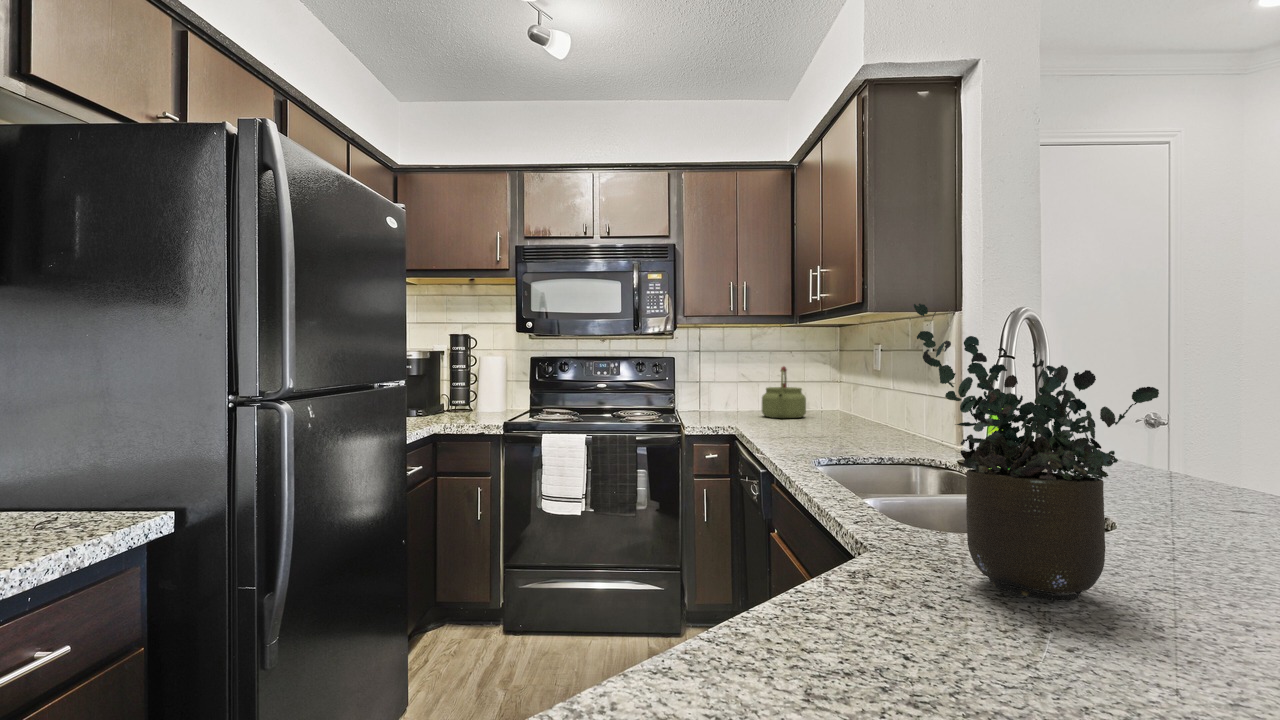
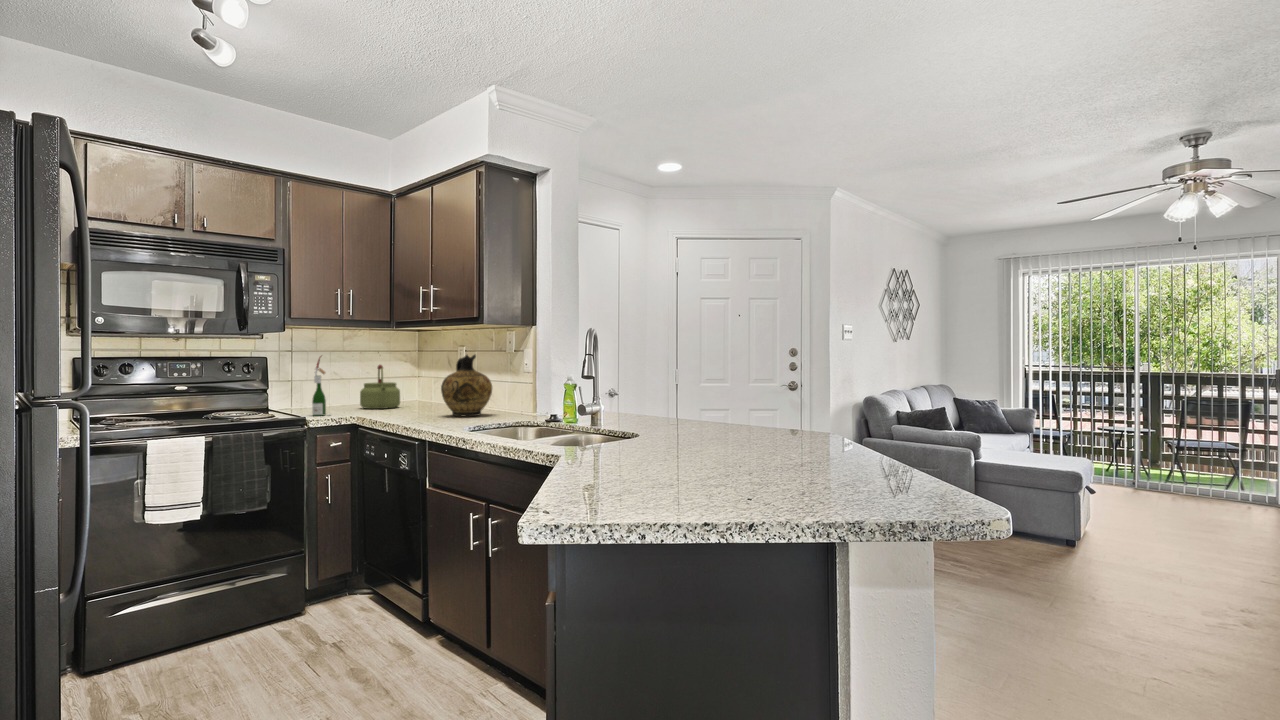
potted plant: present [914,304,1159,601] -> none [593,331,677,450]
ceramic jug: none [820,354,893,440] -> present [441,355,492,416]
wine bottle: none [697,355,715,423] -> present [312,356,326,416]

